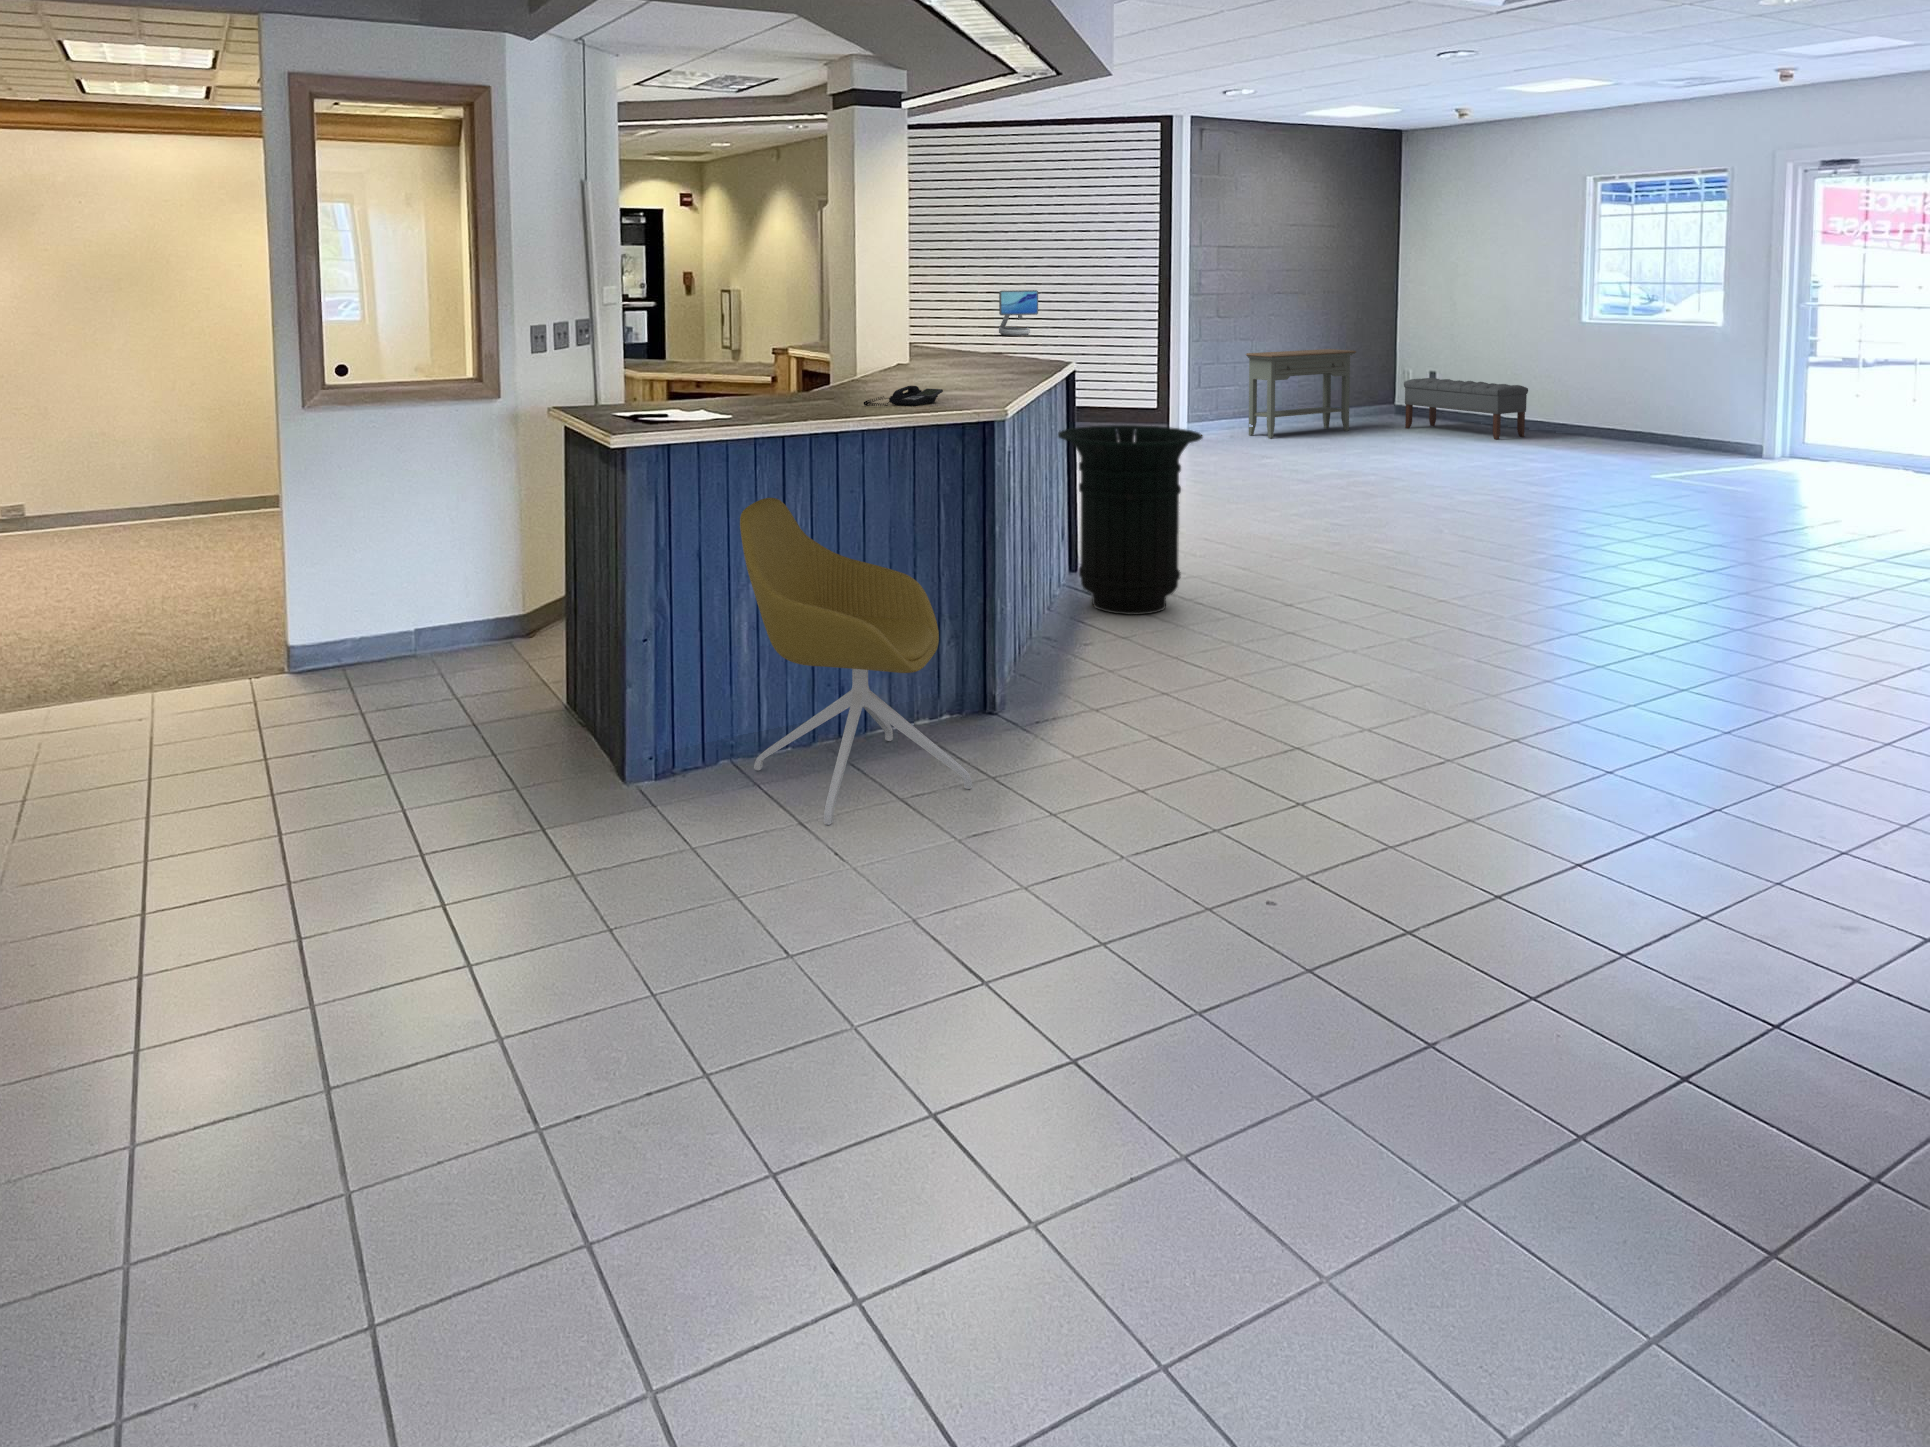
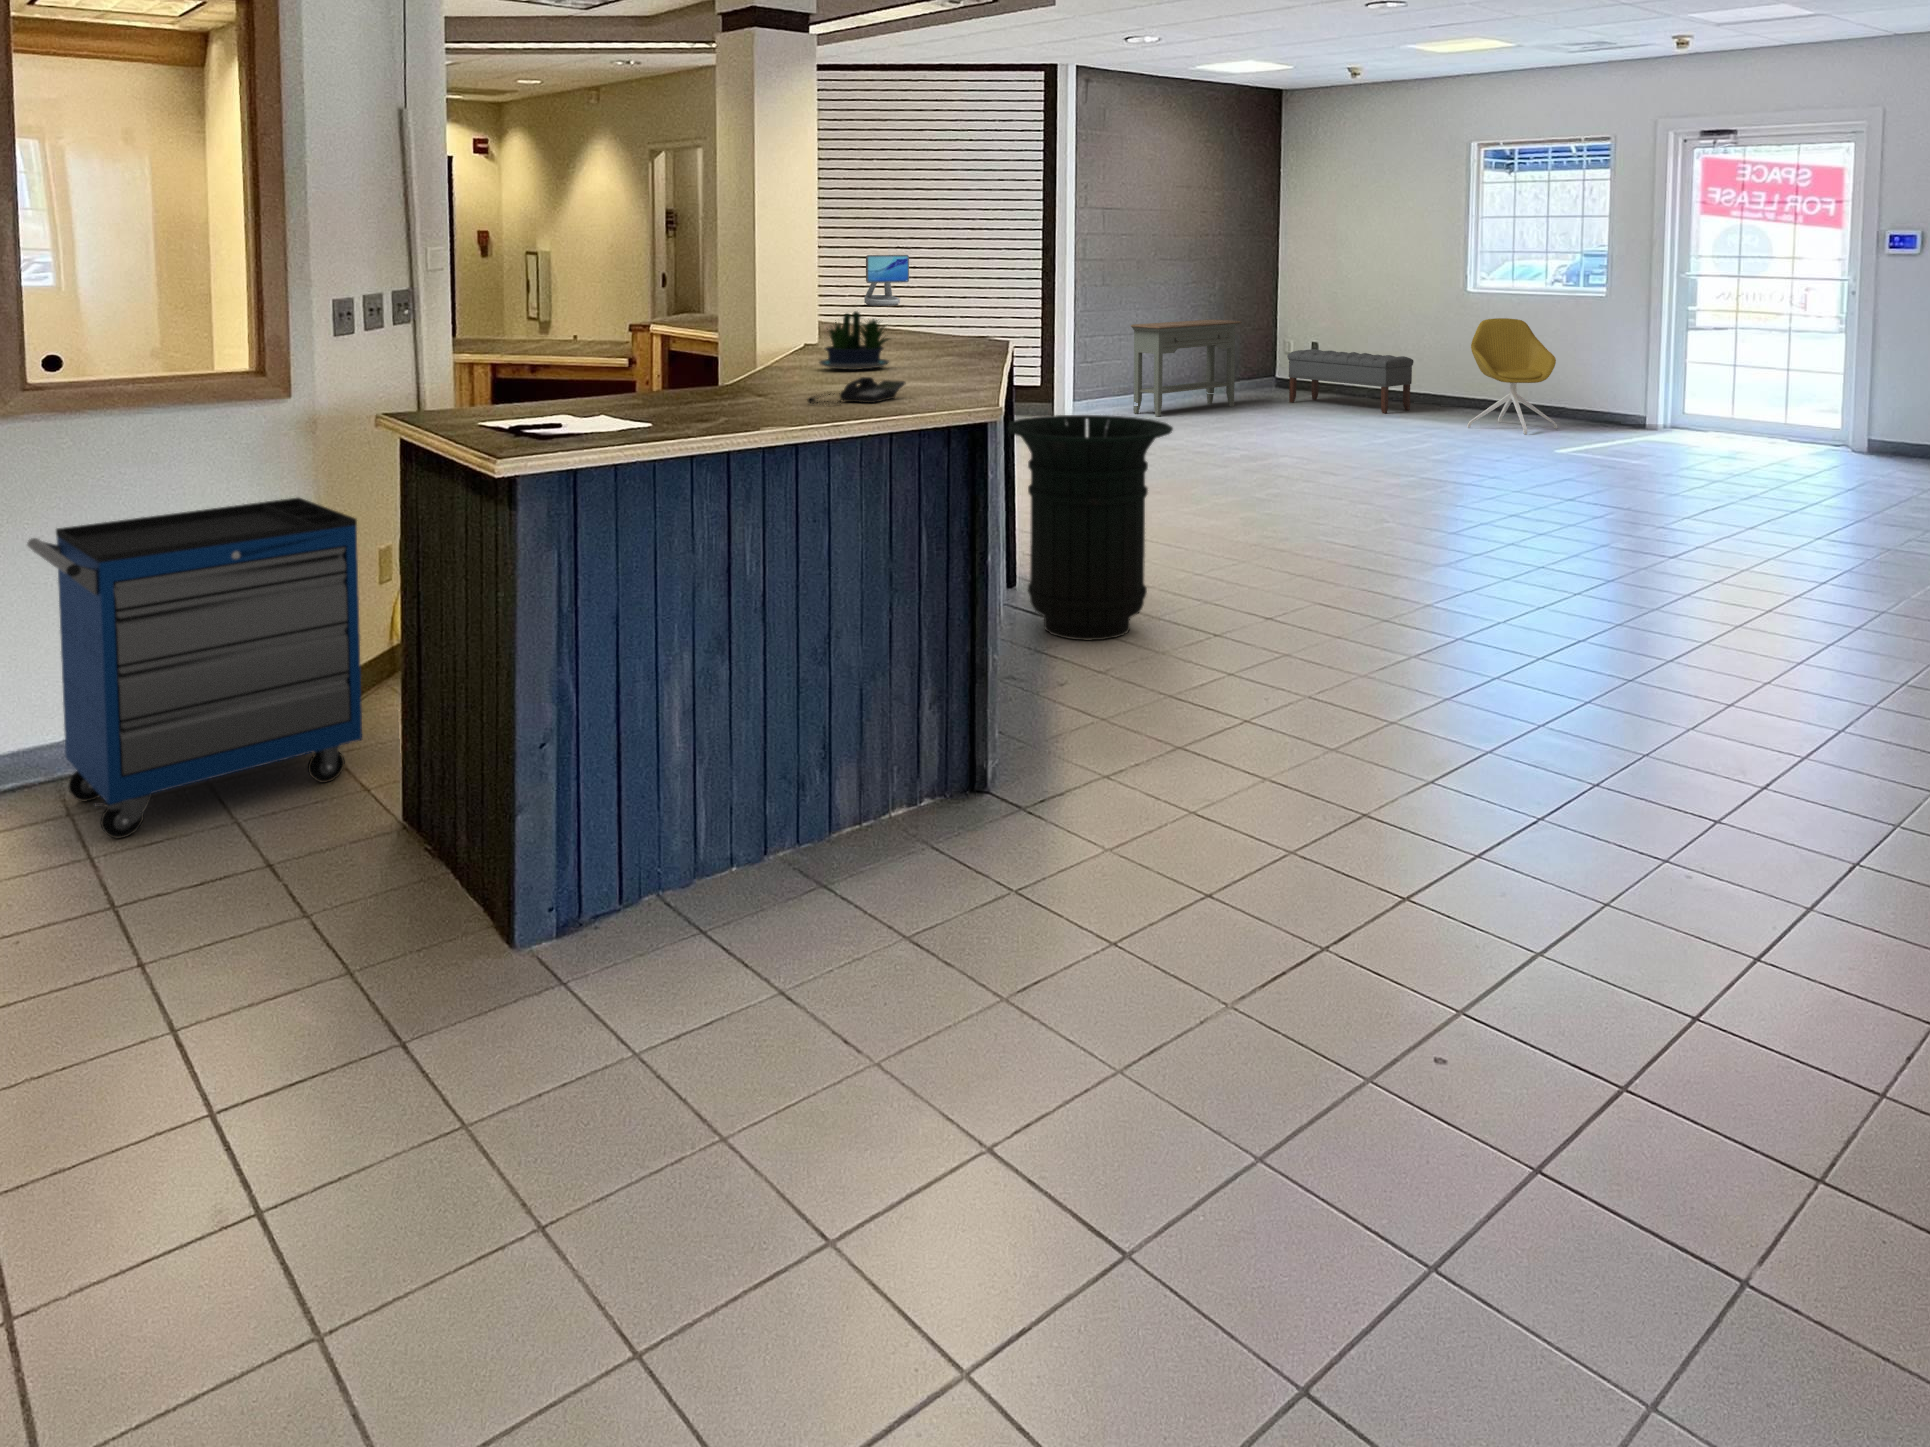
potted plant: none [900,335,967,383] -> present [819,311,889,370]
storage cabinet: none [324,472,544,704] -> present [27,498,362,838]
chair: present [740,498,972,825] -> present [1467,318,1557,435]

